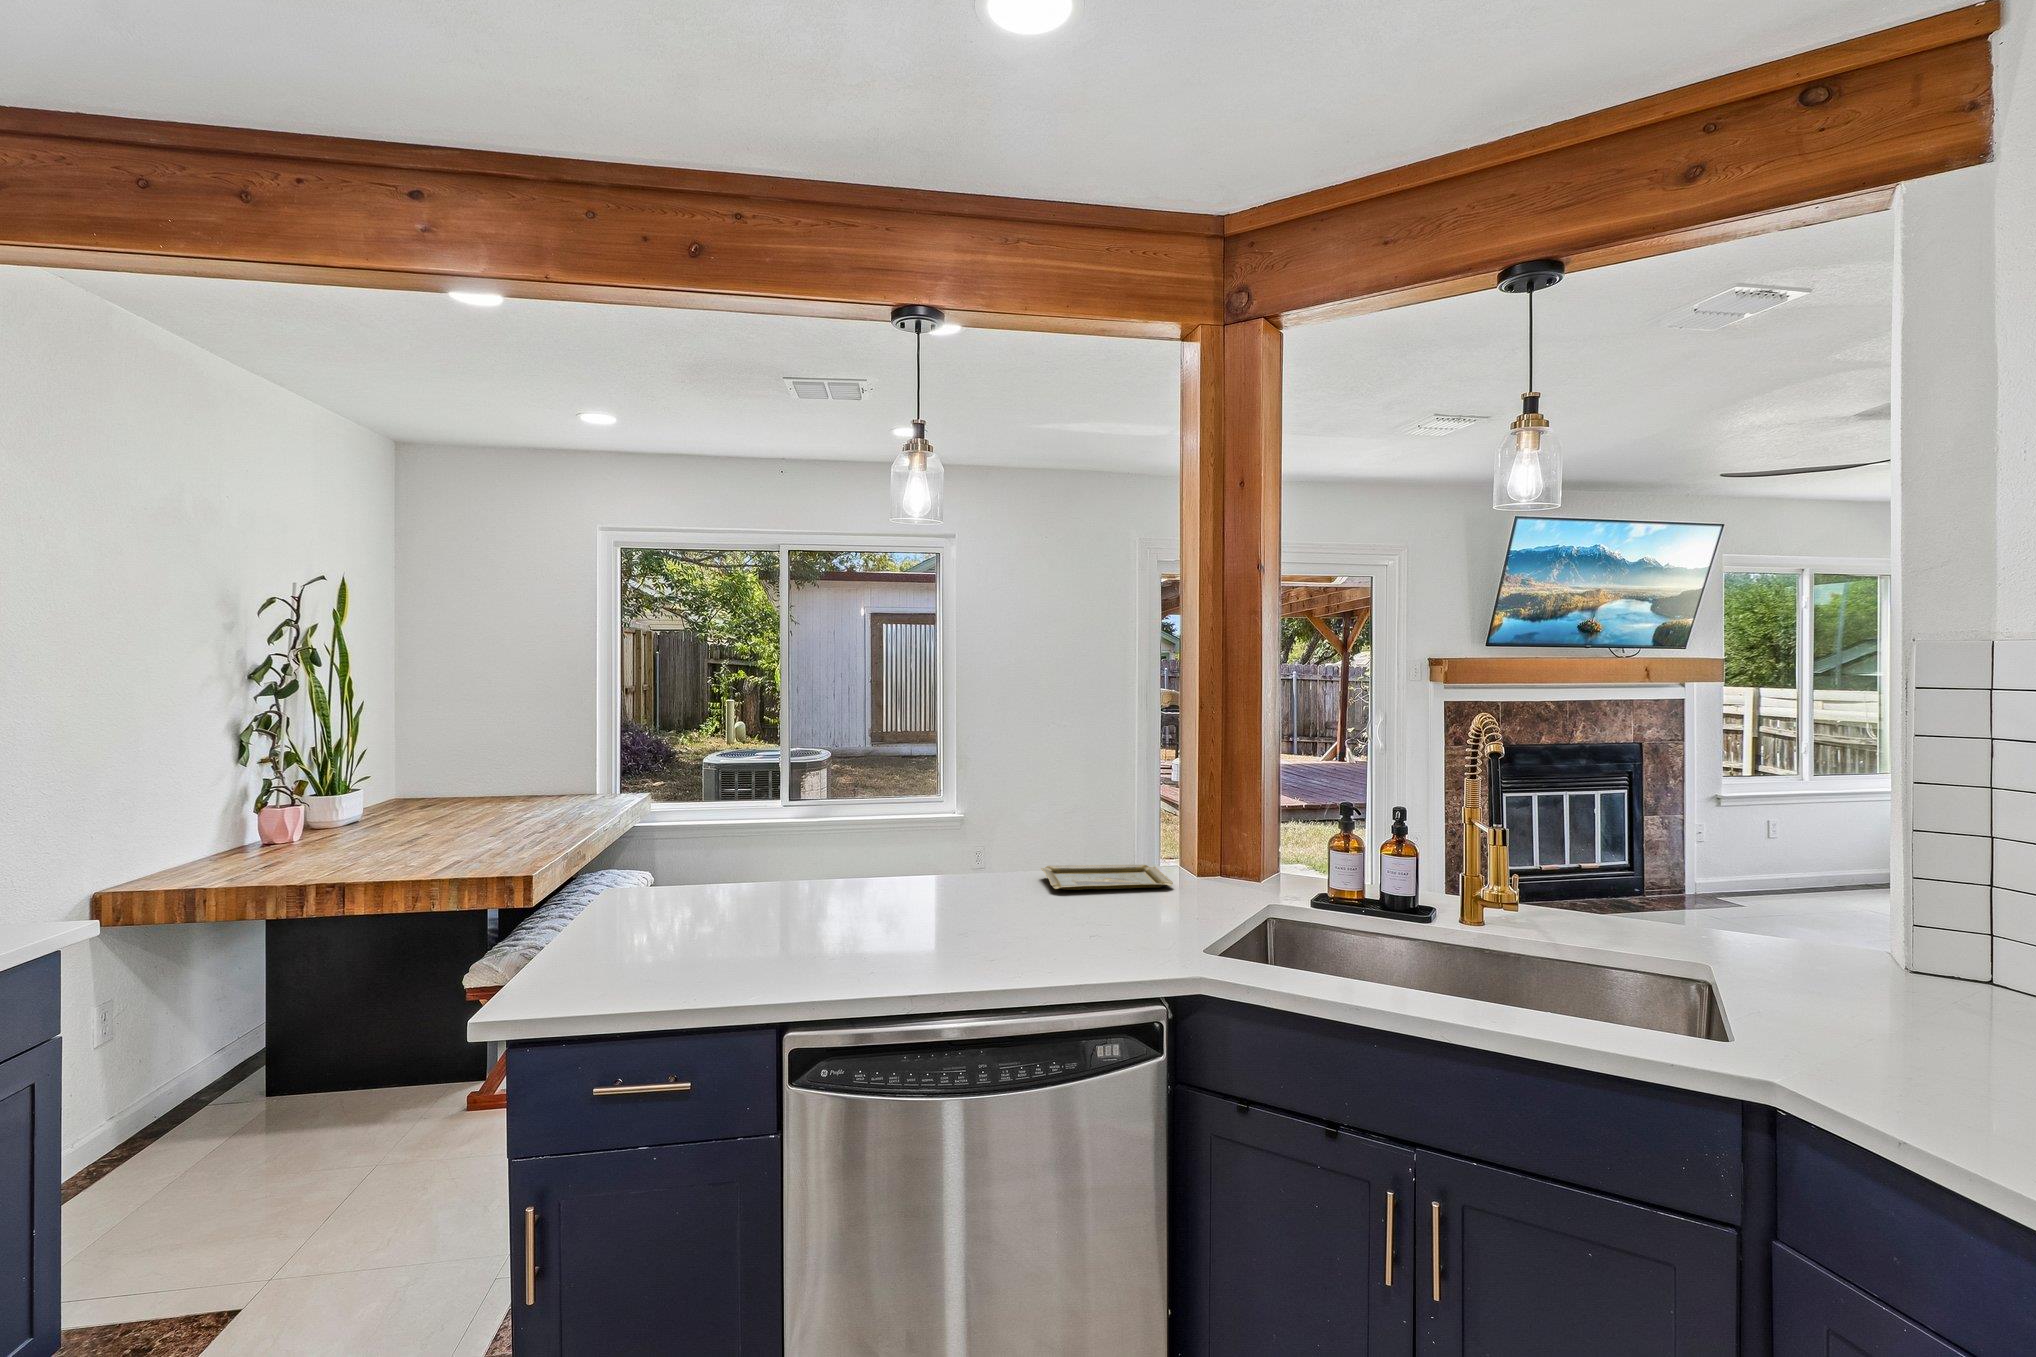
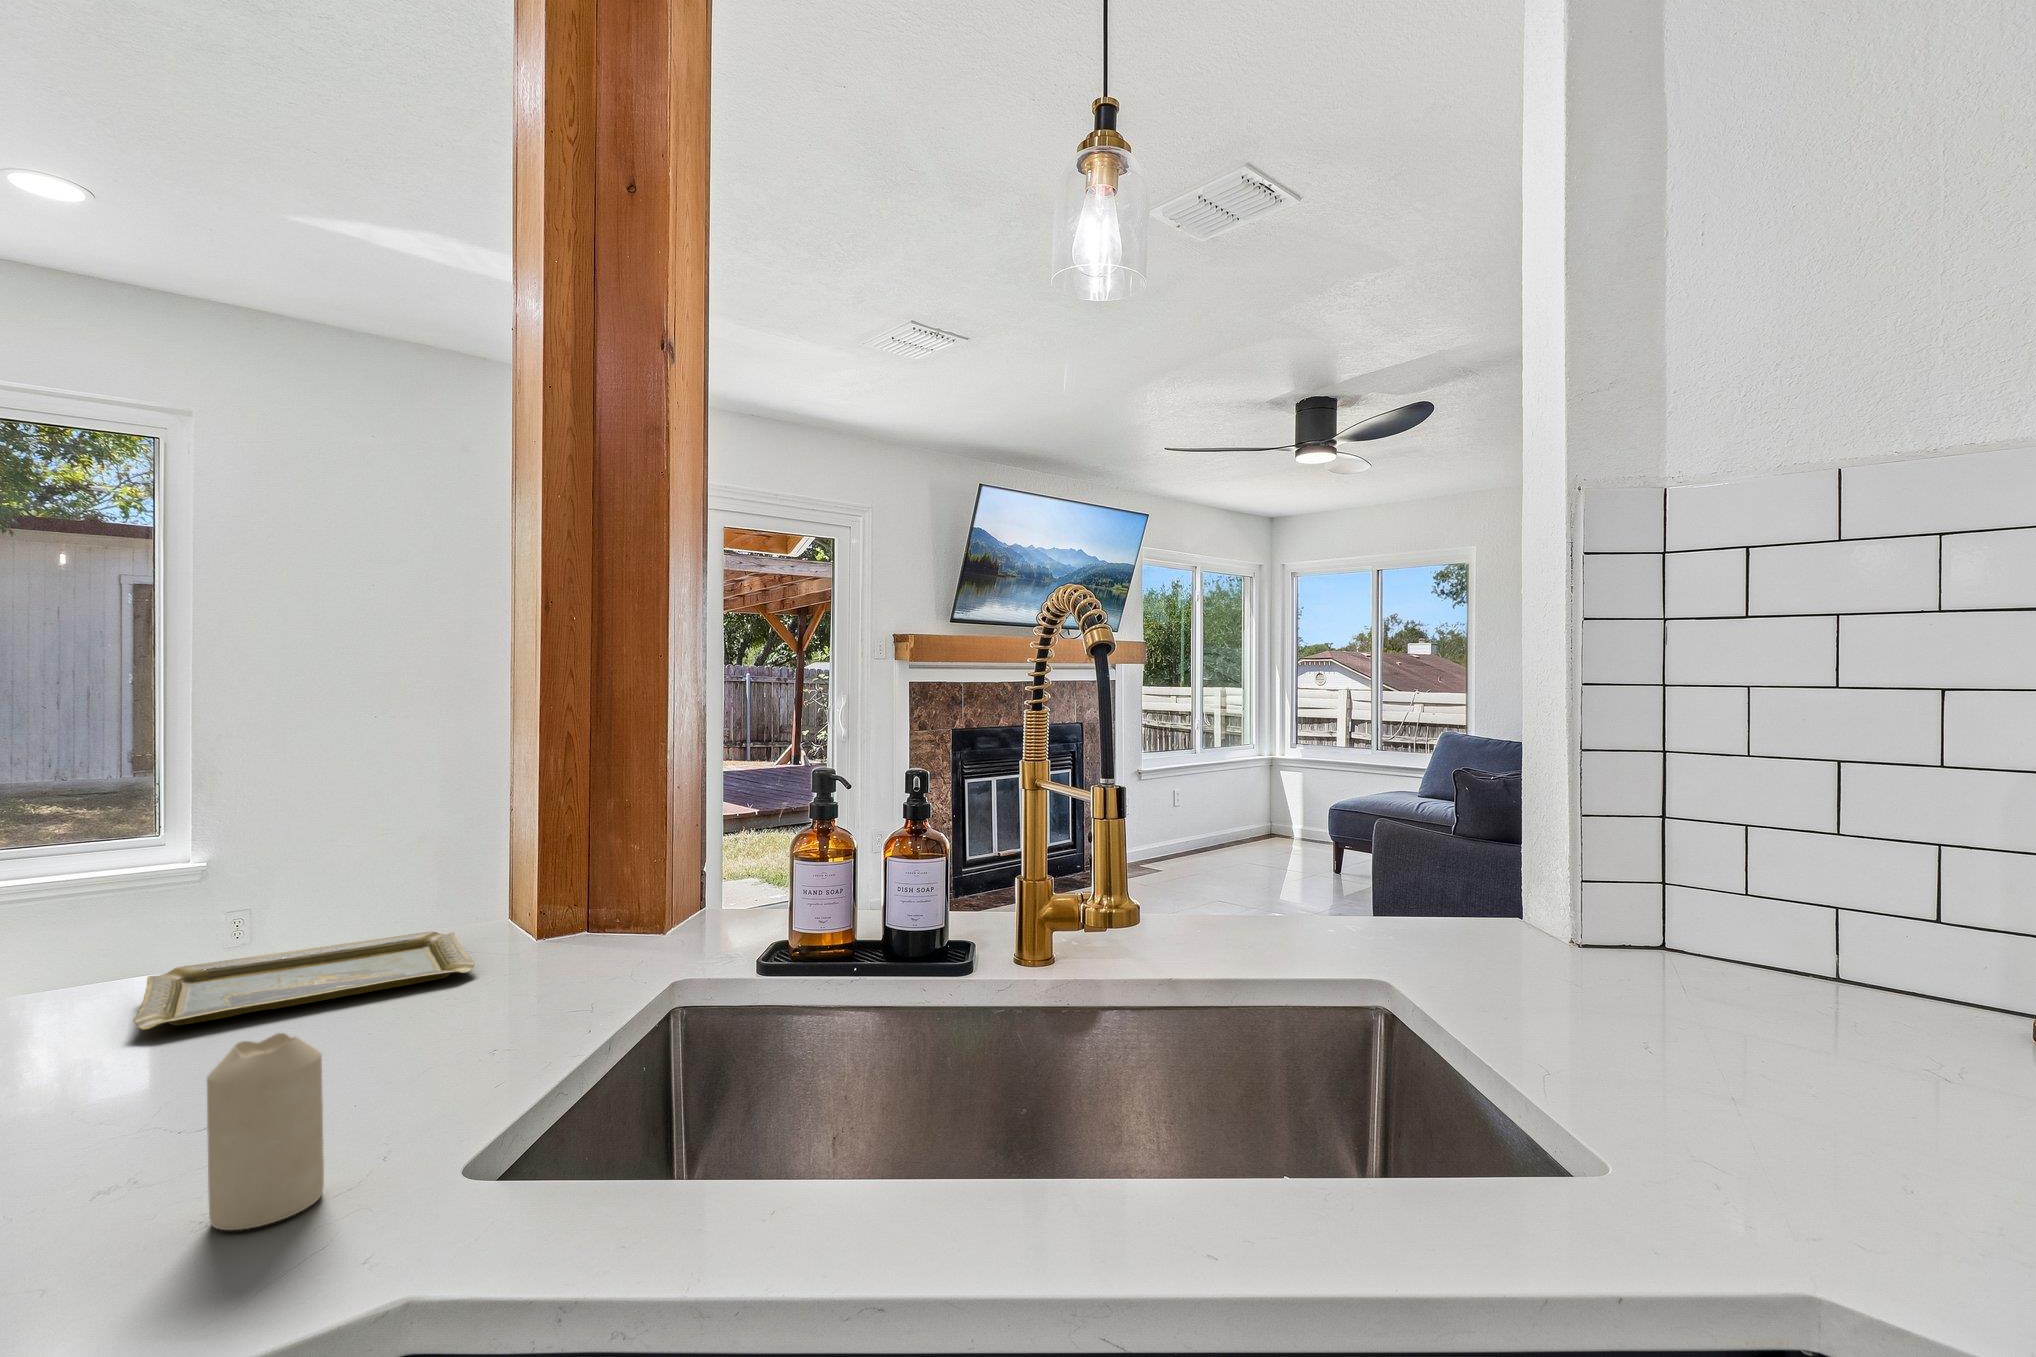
candle: none [1132,890,1163,951] -> present [207,1033,324,1230]

